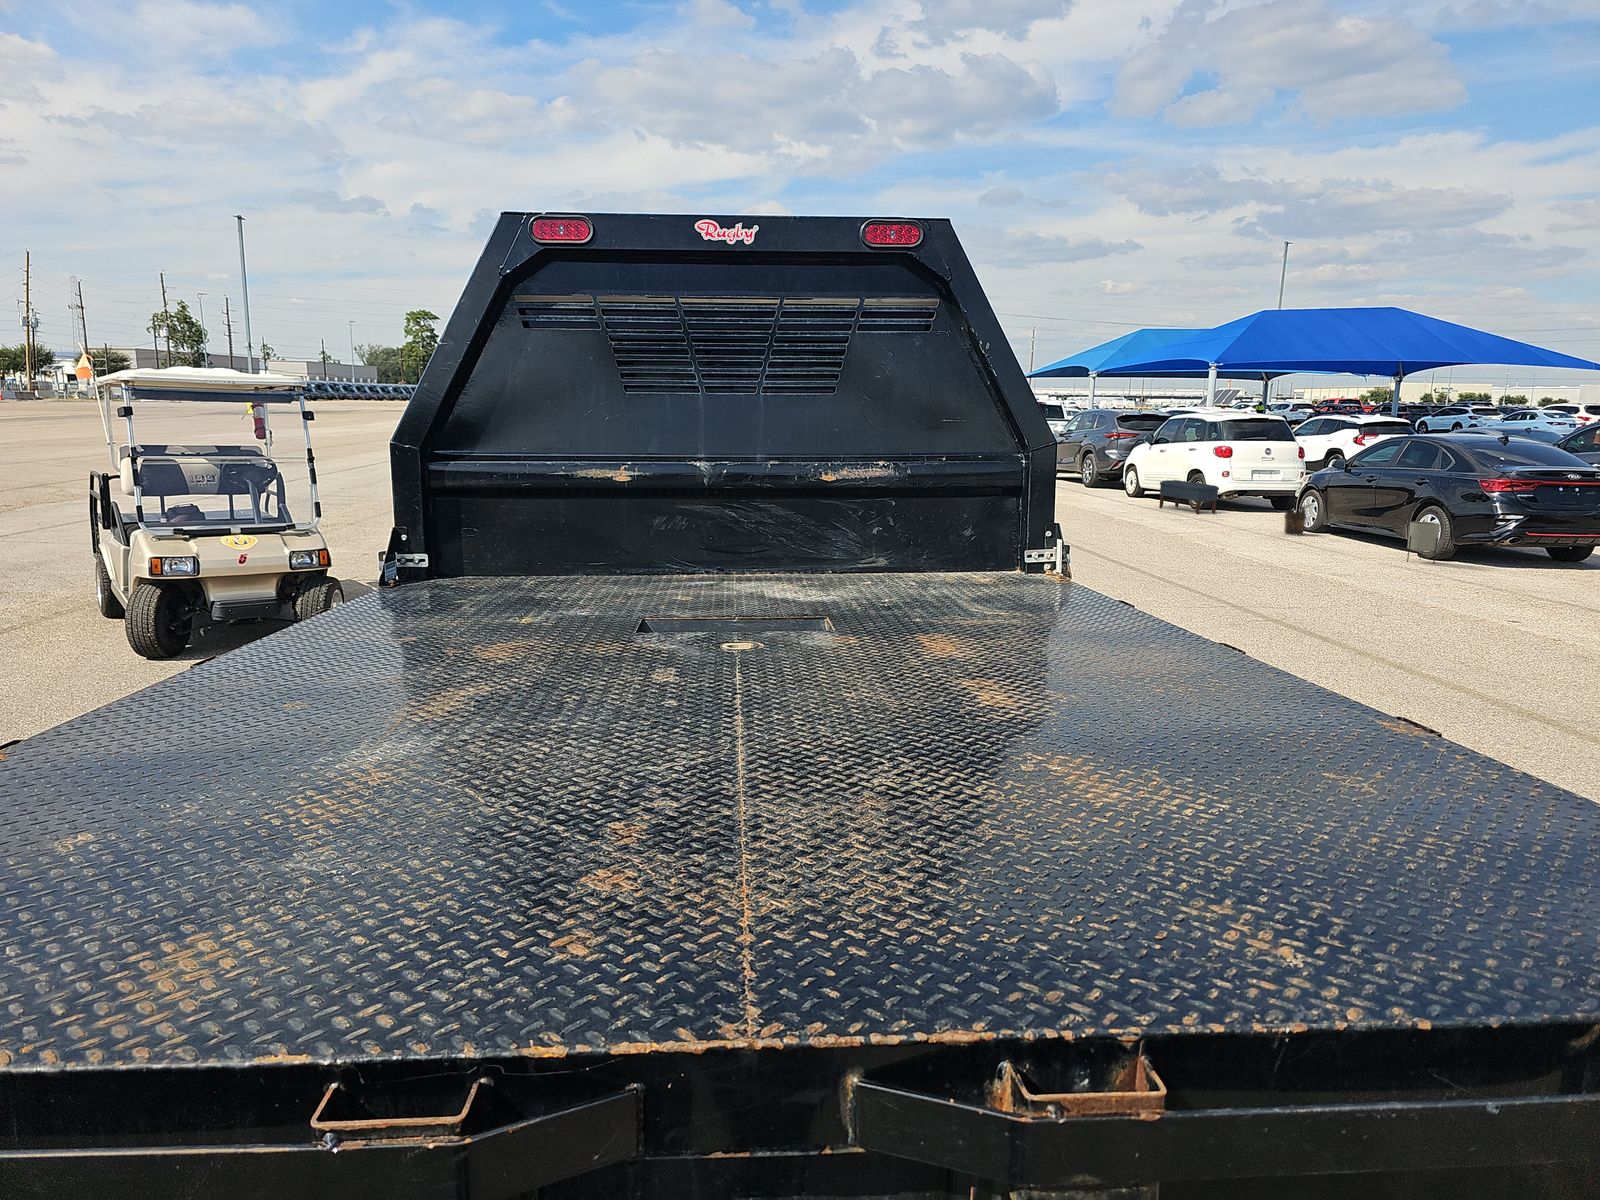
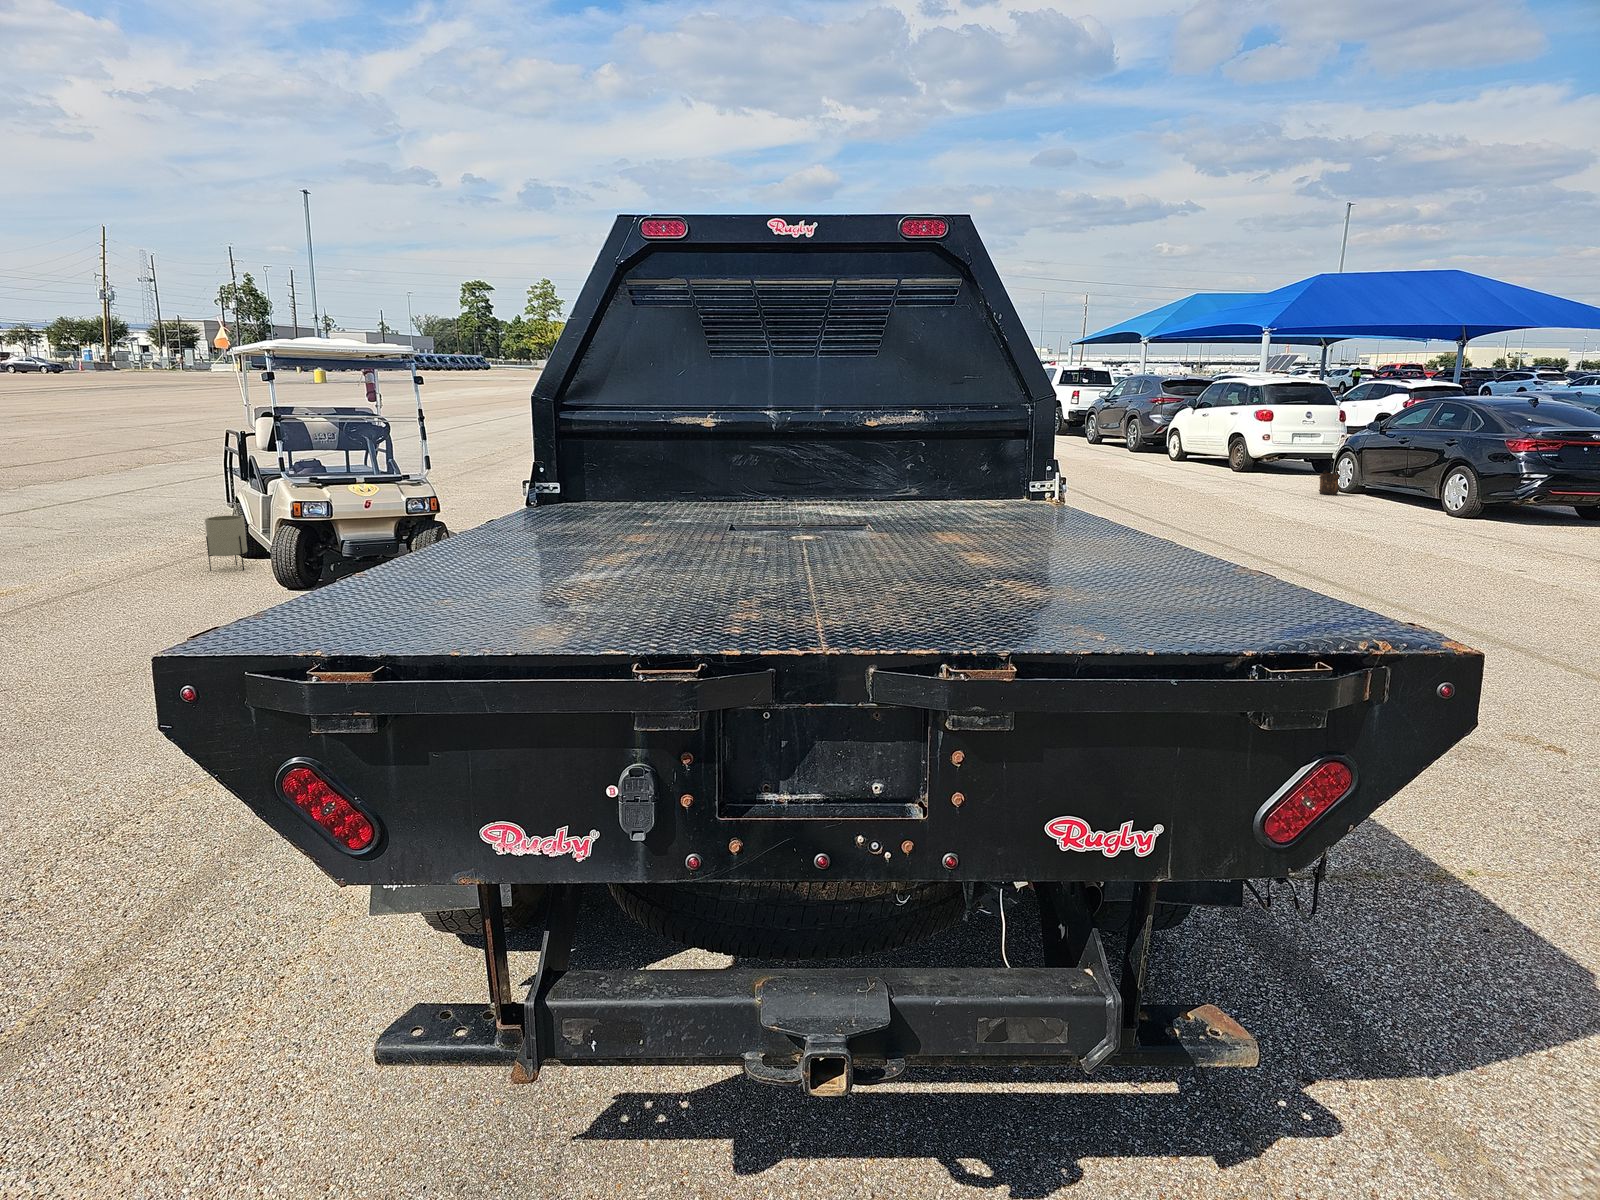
bench: present [1159,480,1219,514] -> none [1202,444,1260,477]
planter: present [1407,522,1440,564] -> present [205,515,247,571]

